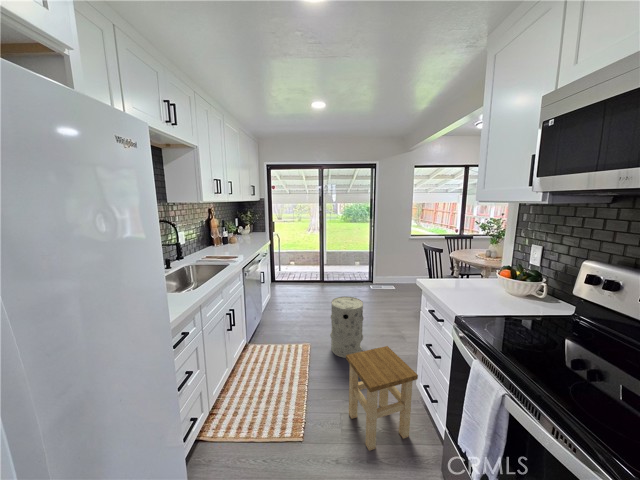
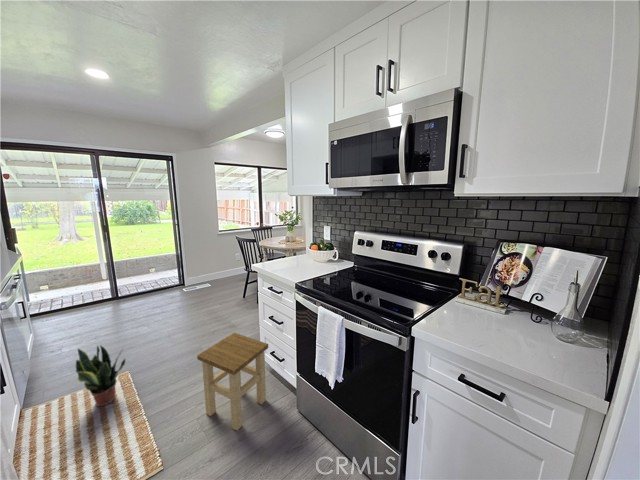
trash can: present [330,297,364,358] -> none [155,301,198,369]
potted plant: none [274,314,306,363] -> present [76,346,126,406]

